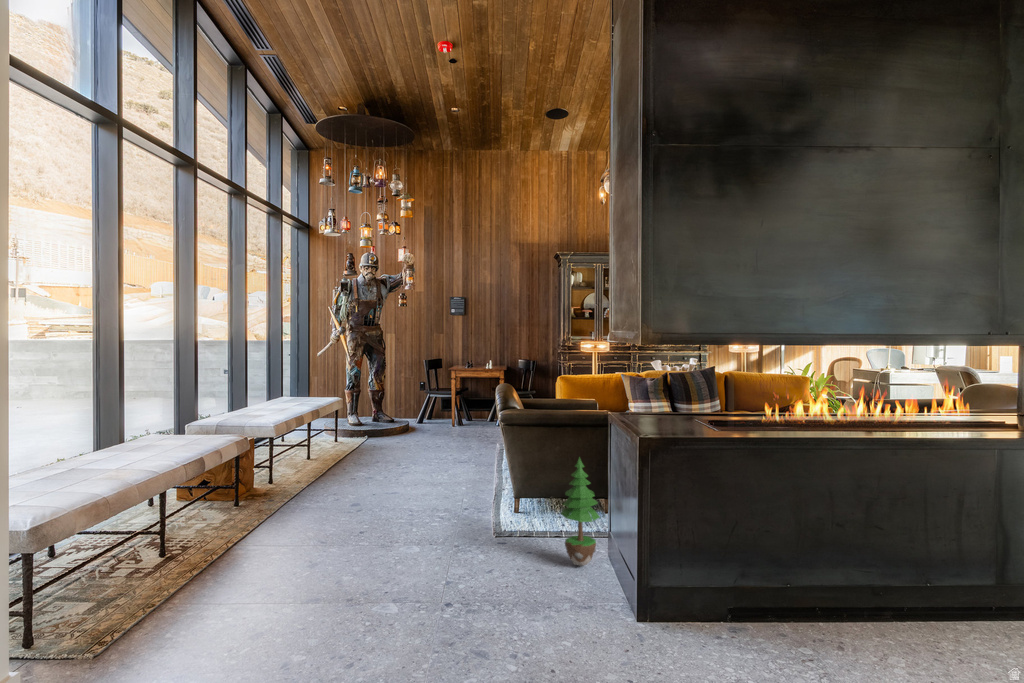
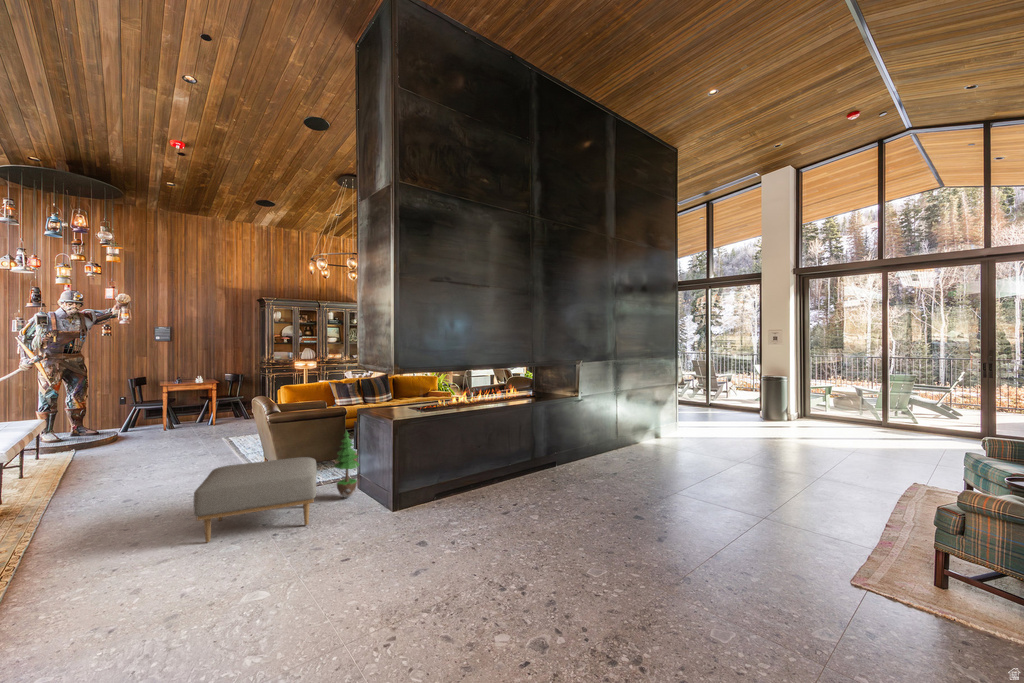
ottoman: none [371,484,536,596] -> present [194,457,317,543]

